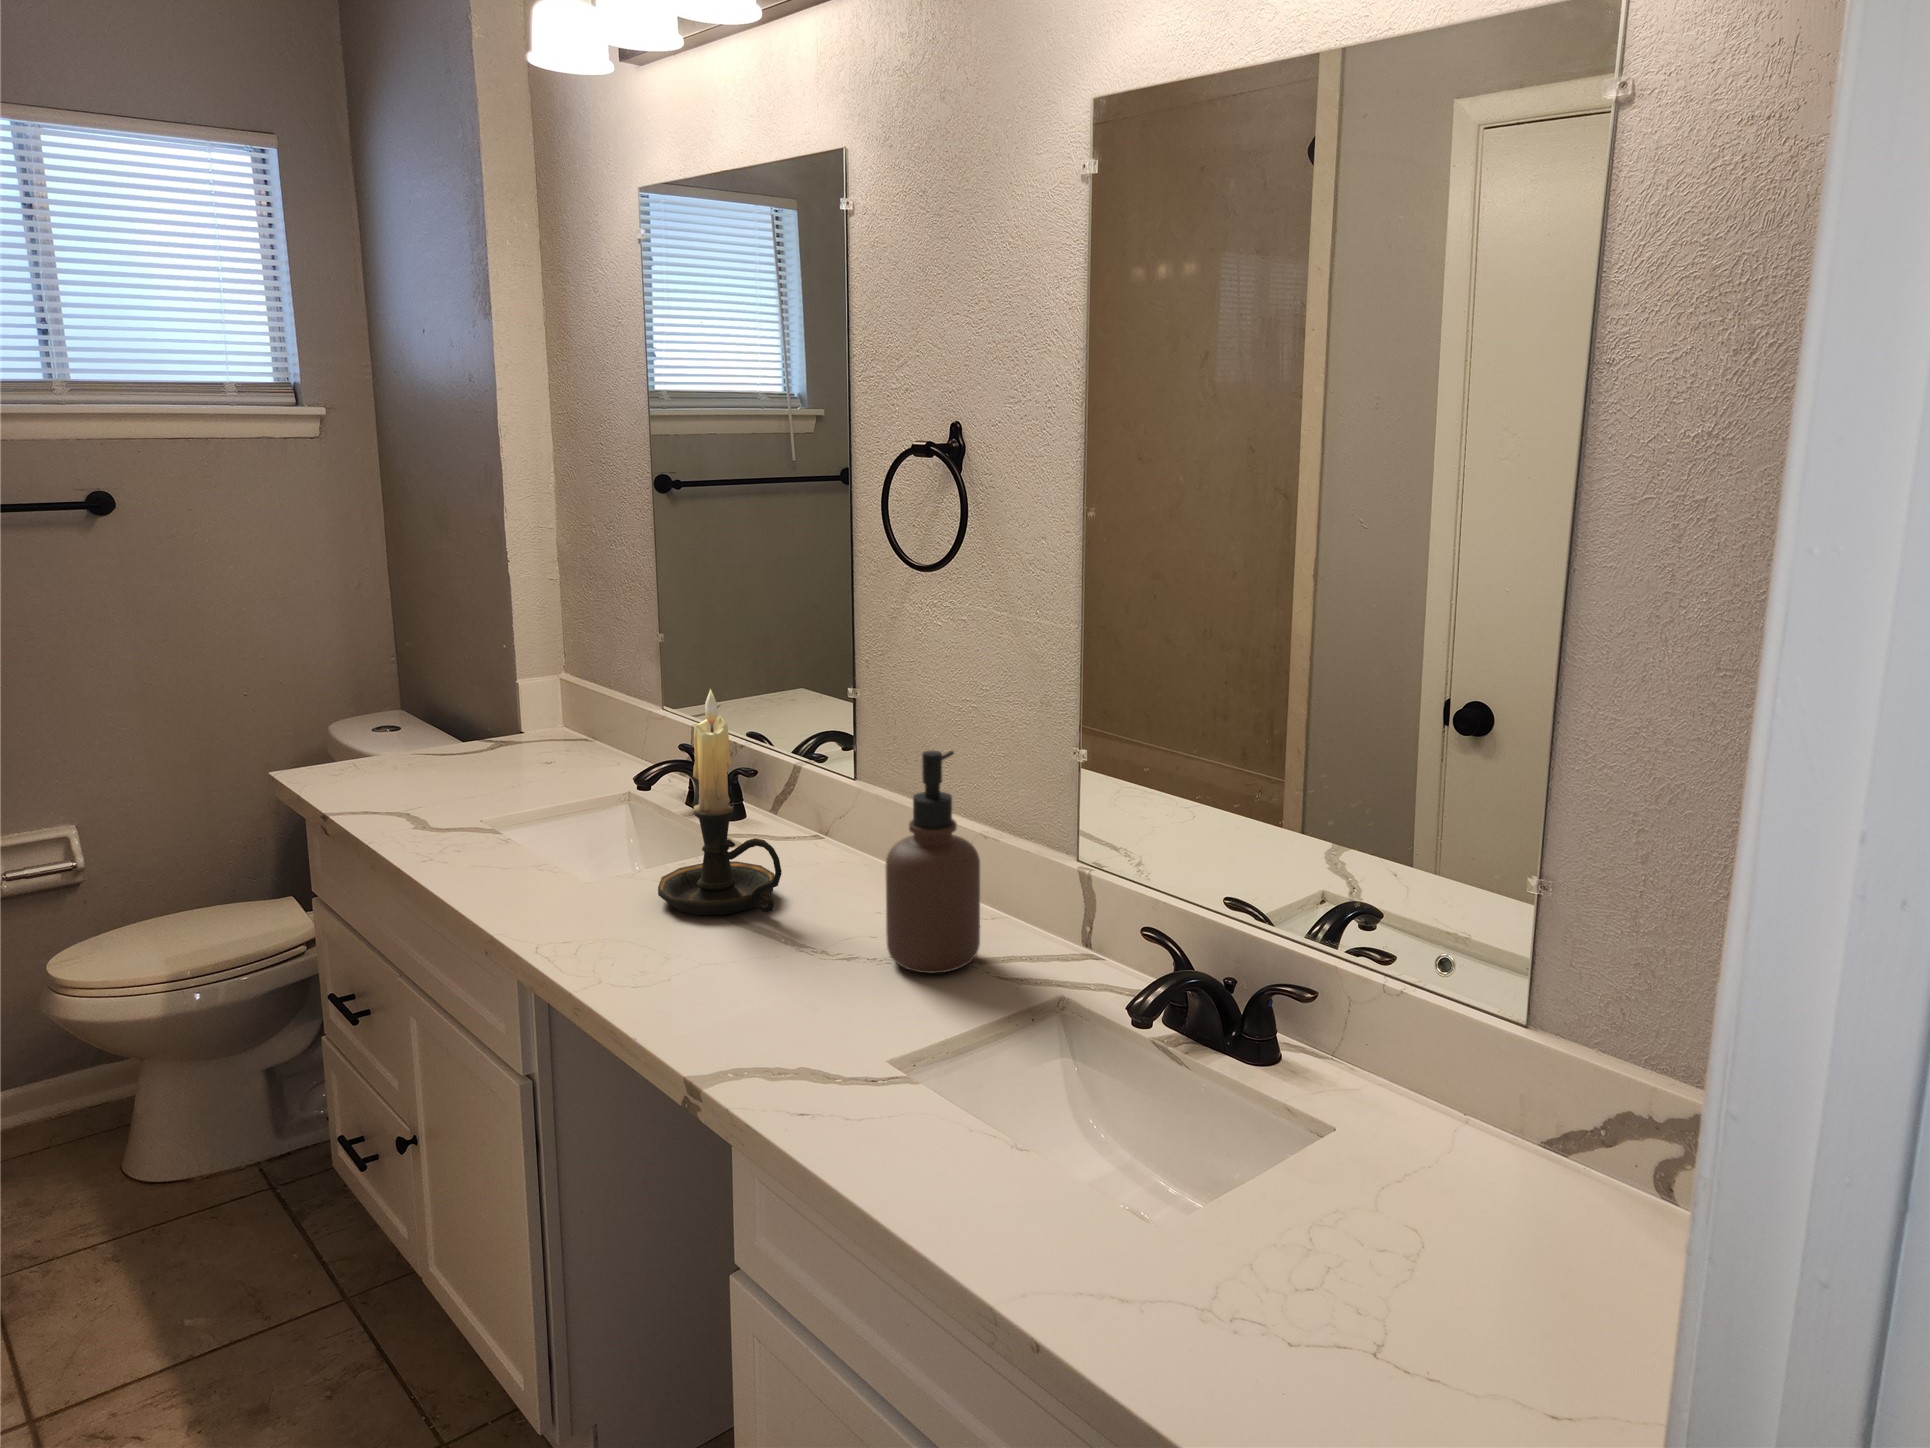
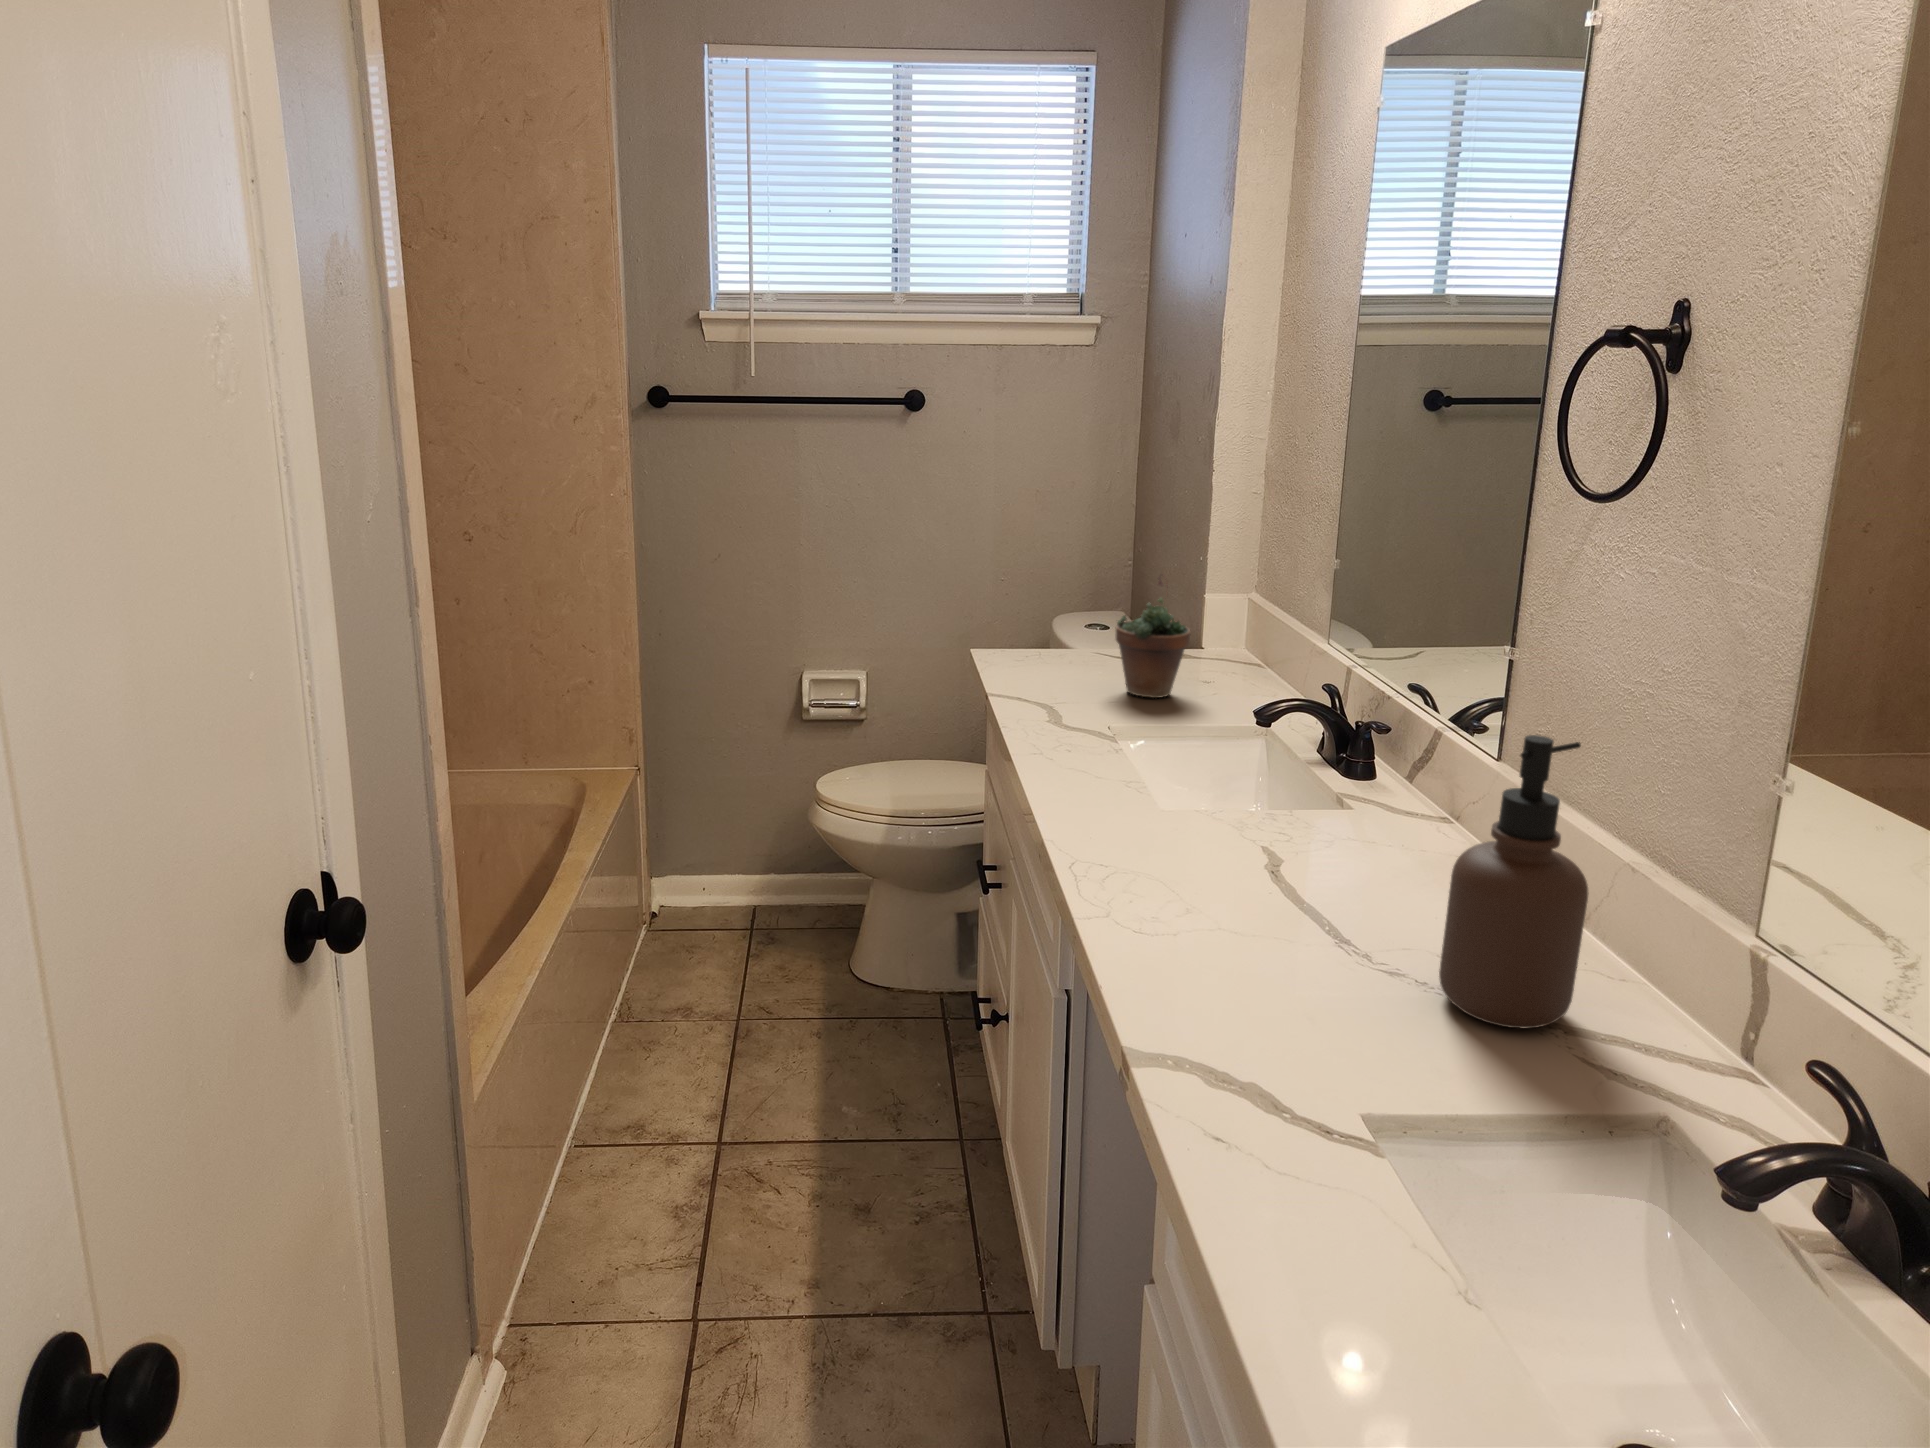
succulent plant: none [454,666,533,788] -> present [1115,574,1191,698]
candle holder: present [658,689,782,915] -> none [1218,618,1356,890]

